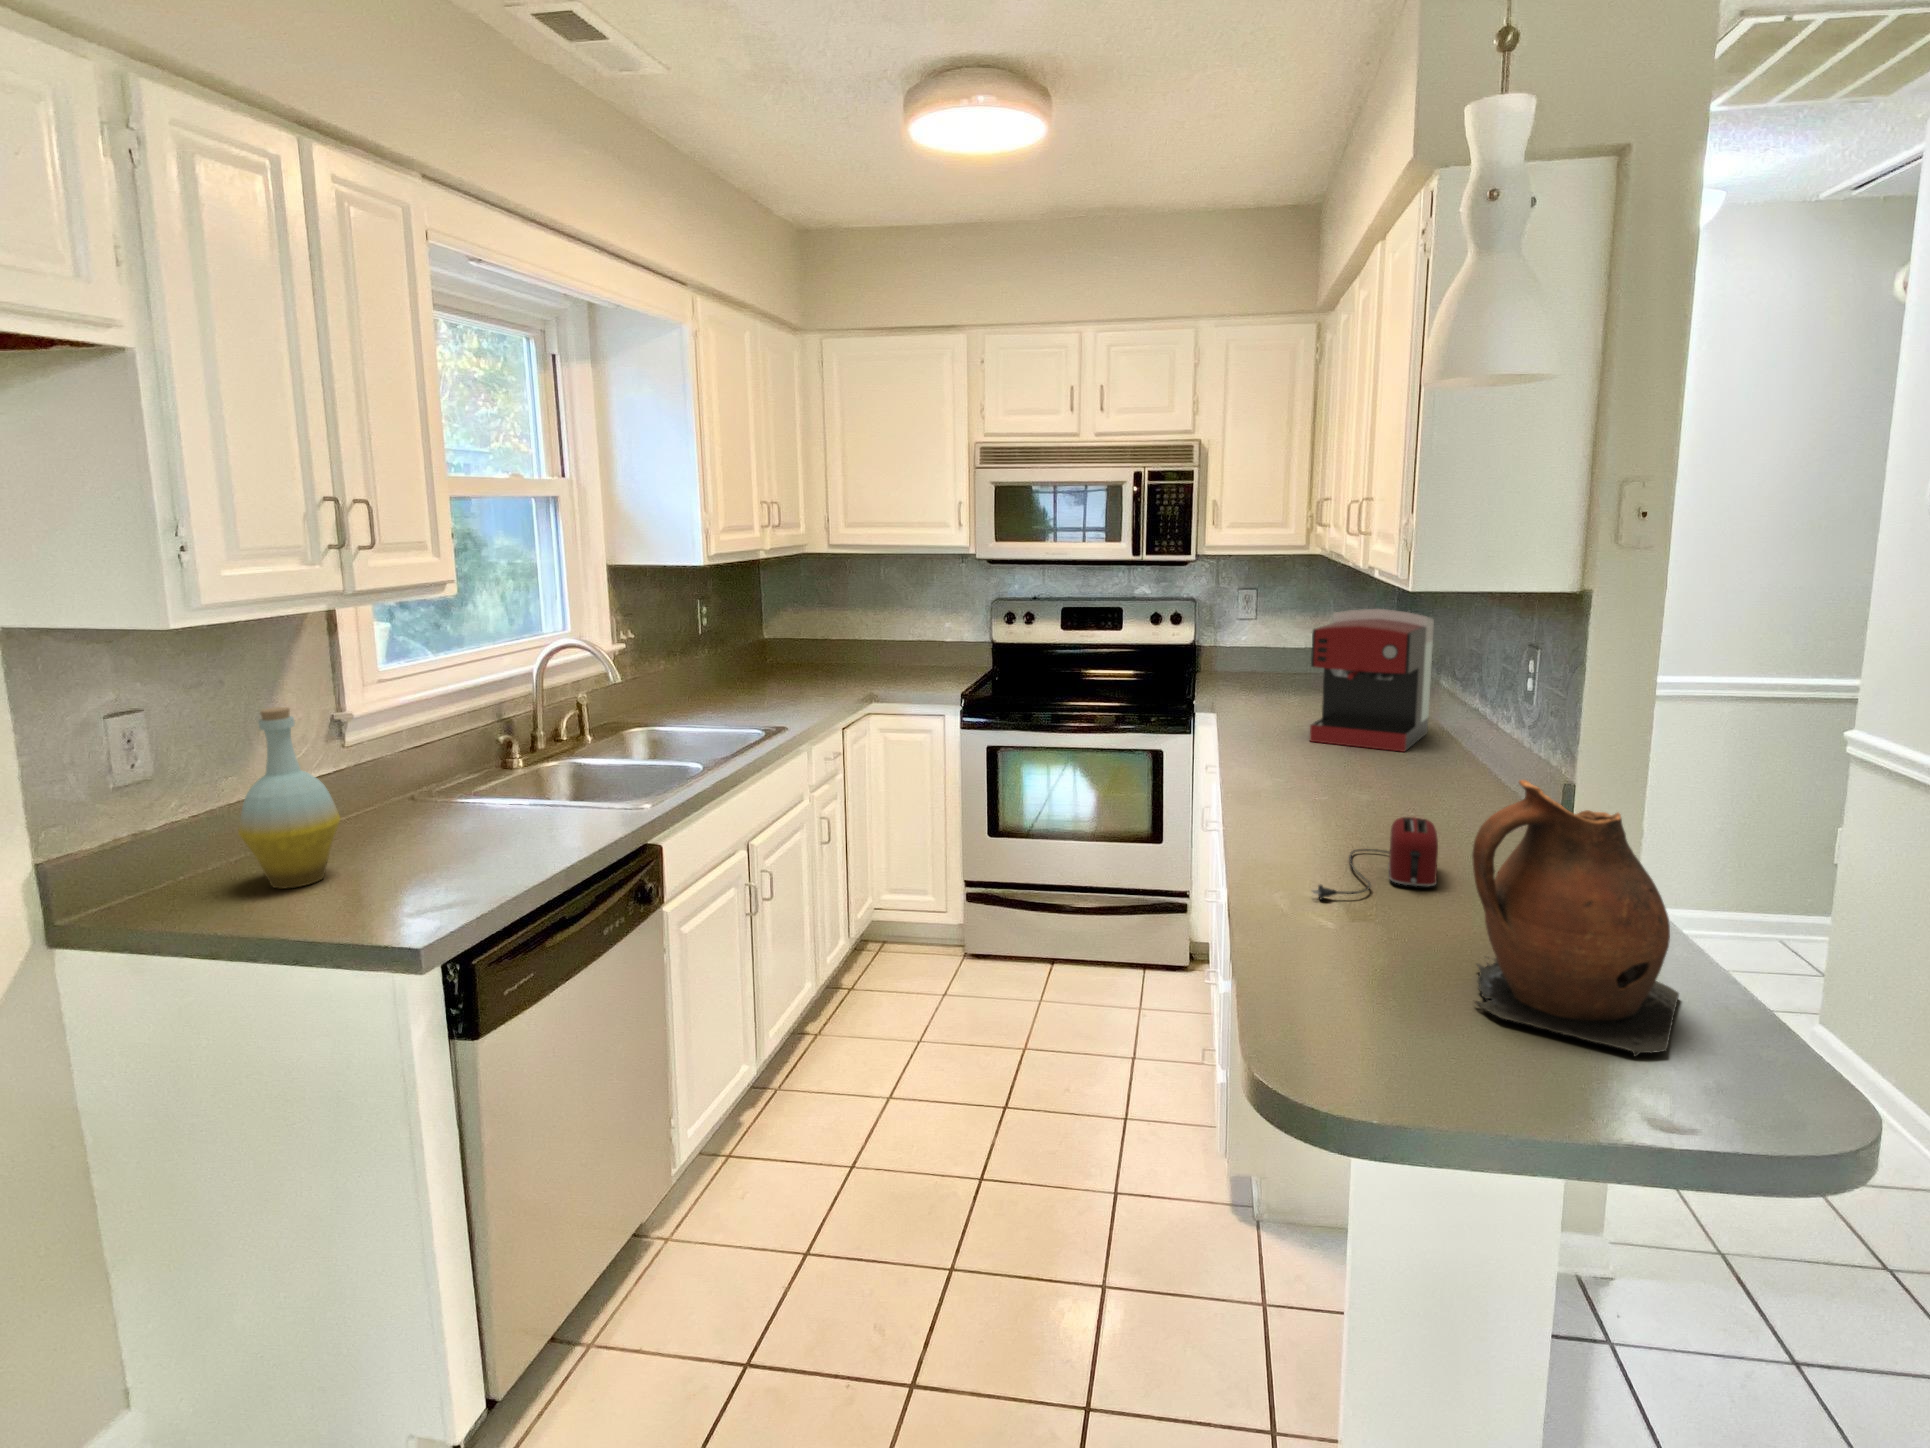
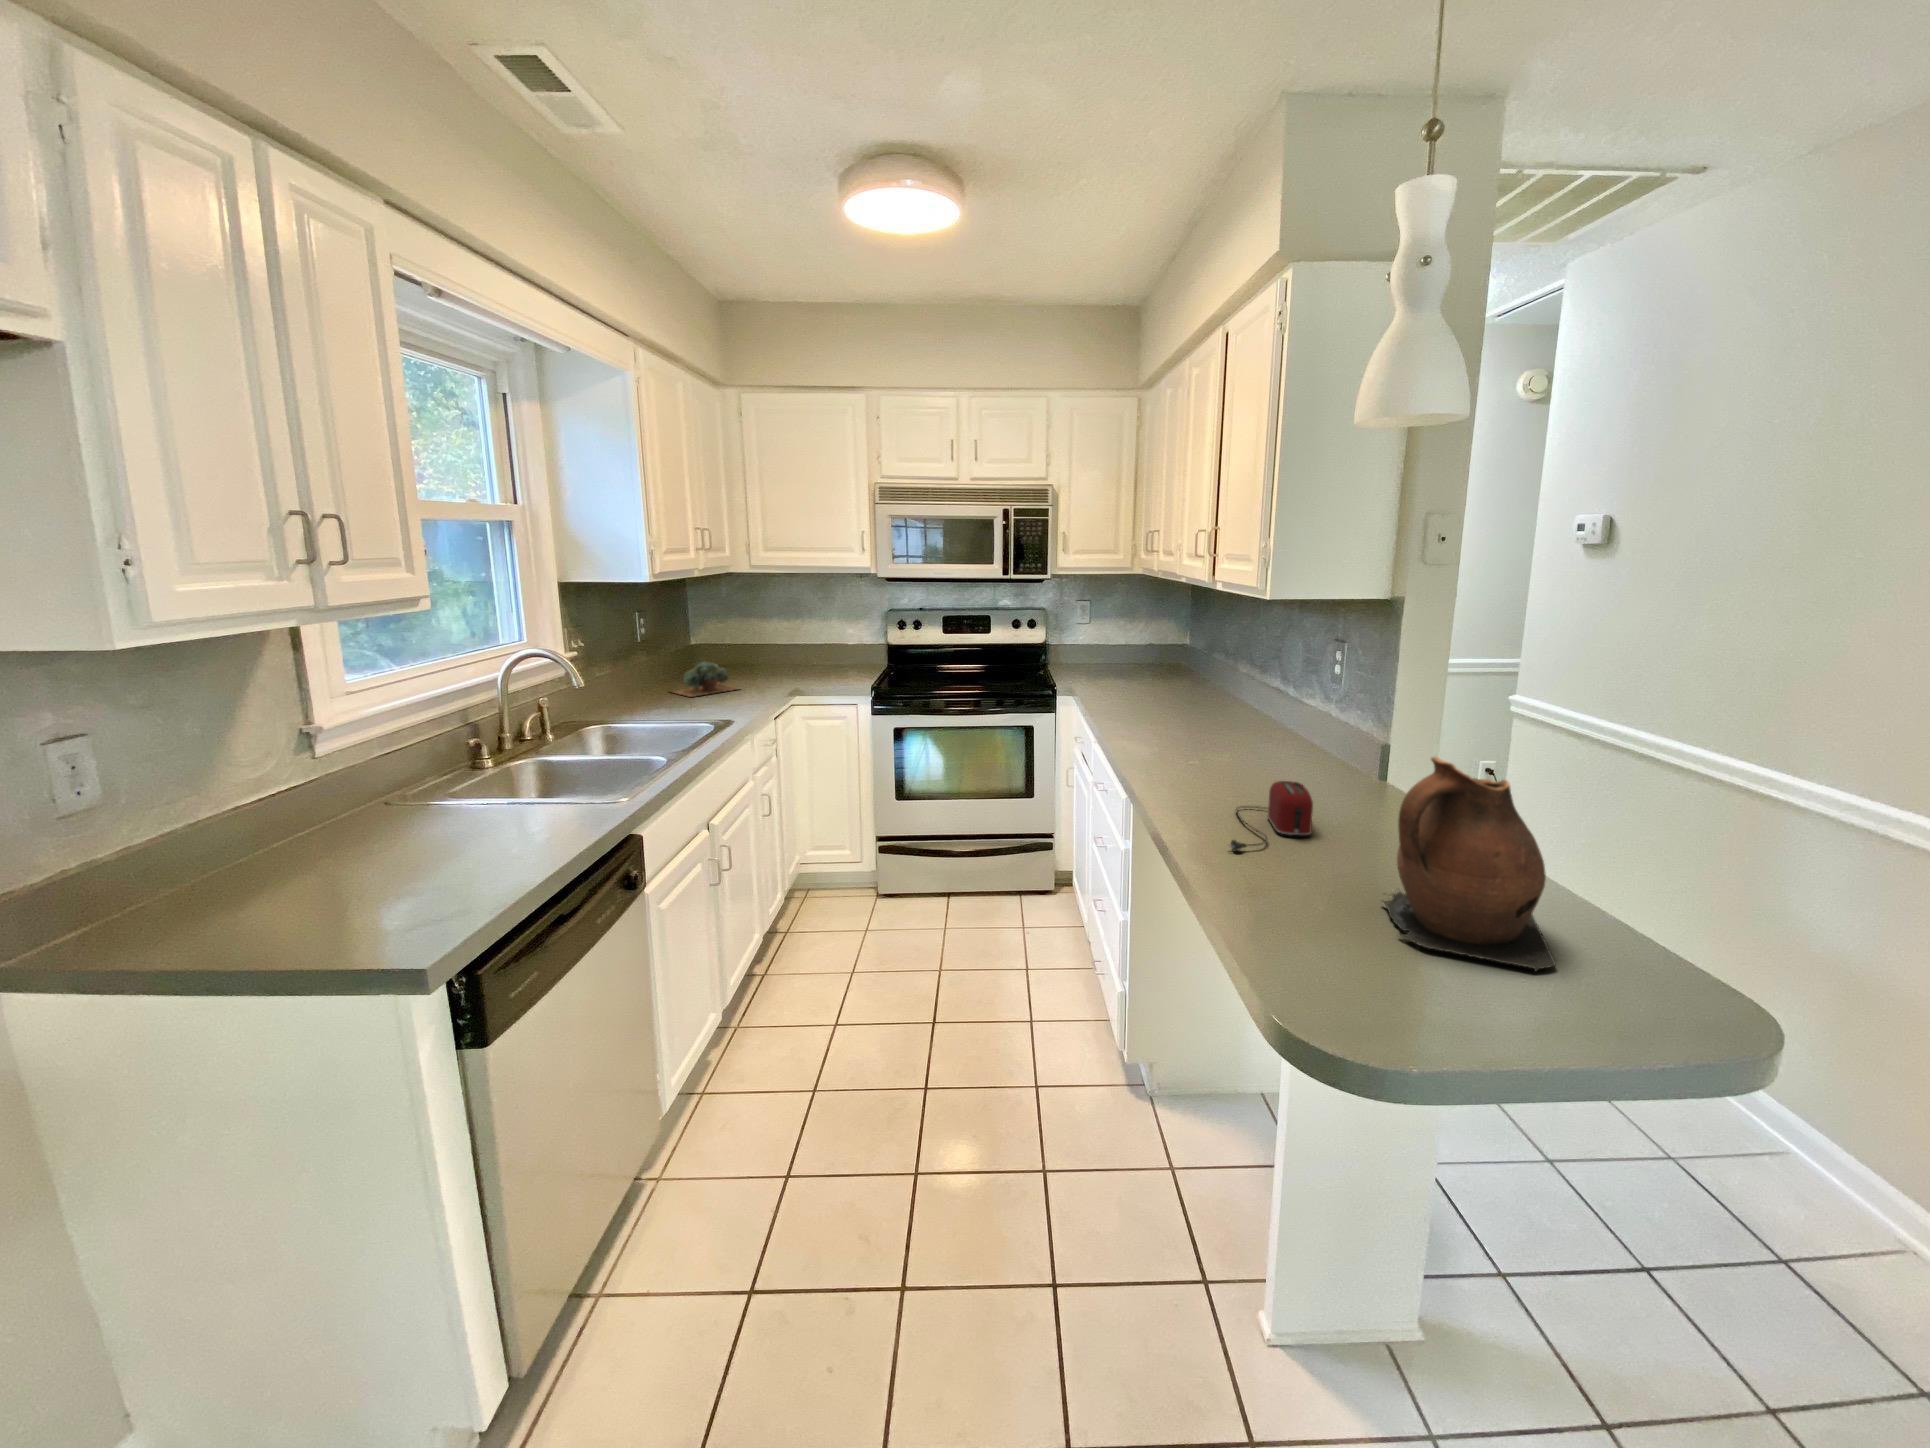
coffee maker: present [1310,609,1434,752] -> none [1155,617,1239,725]
succulent plant: none [726,658,810,700] -> present [671,662,738,697]
bottle: present [238,707,340,888] -> none [200,726,319,910]

